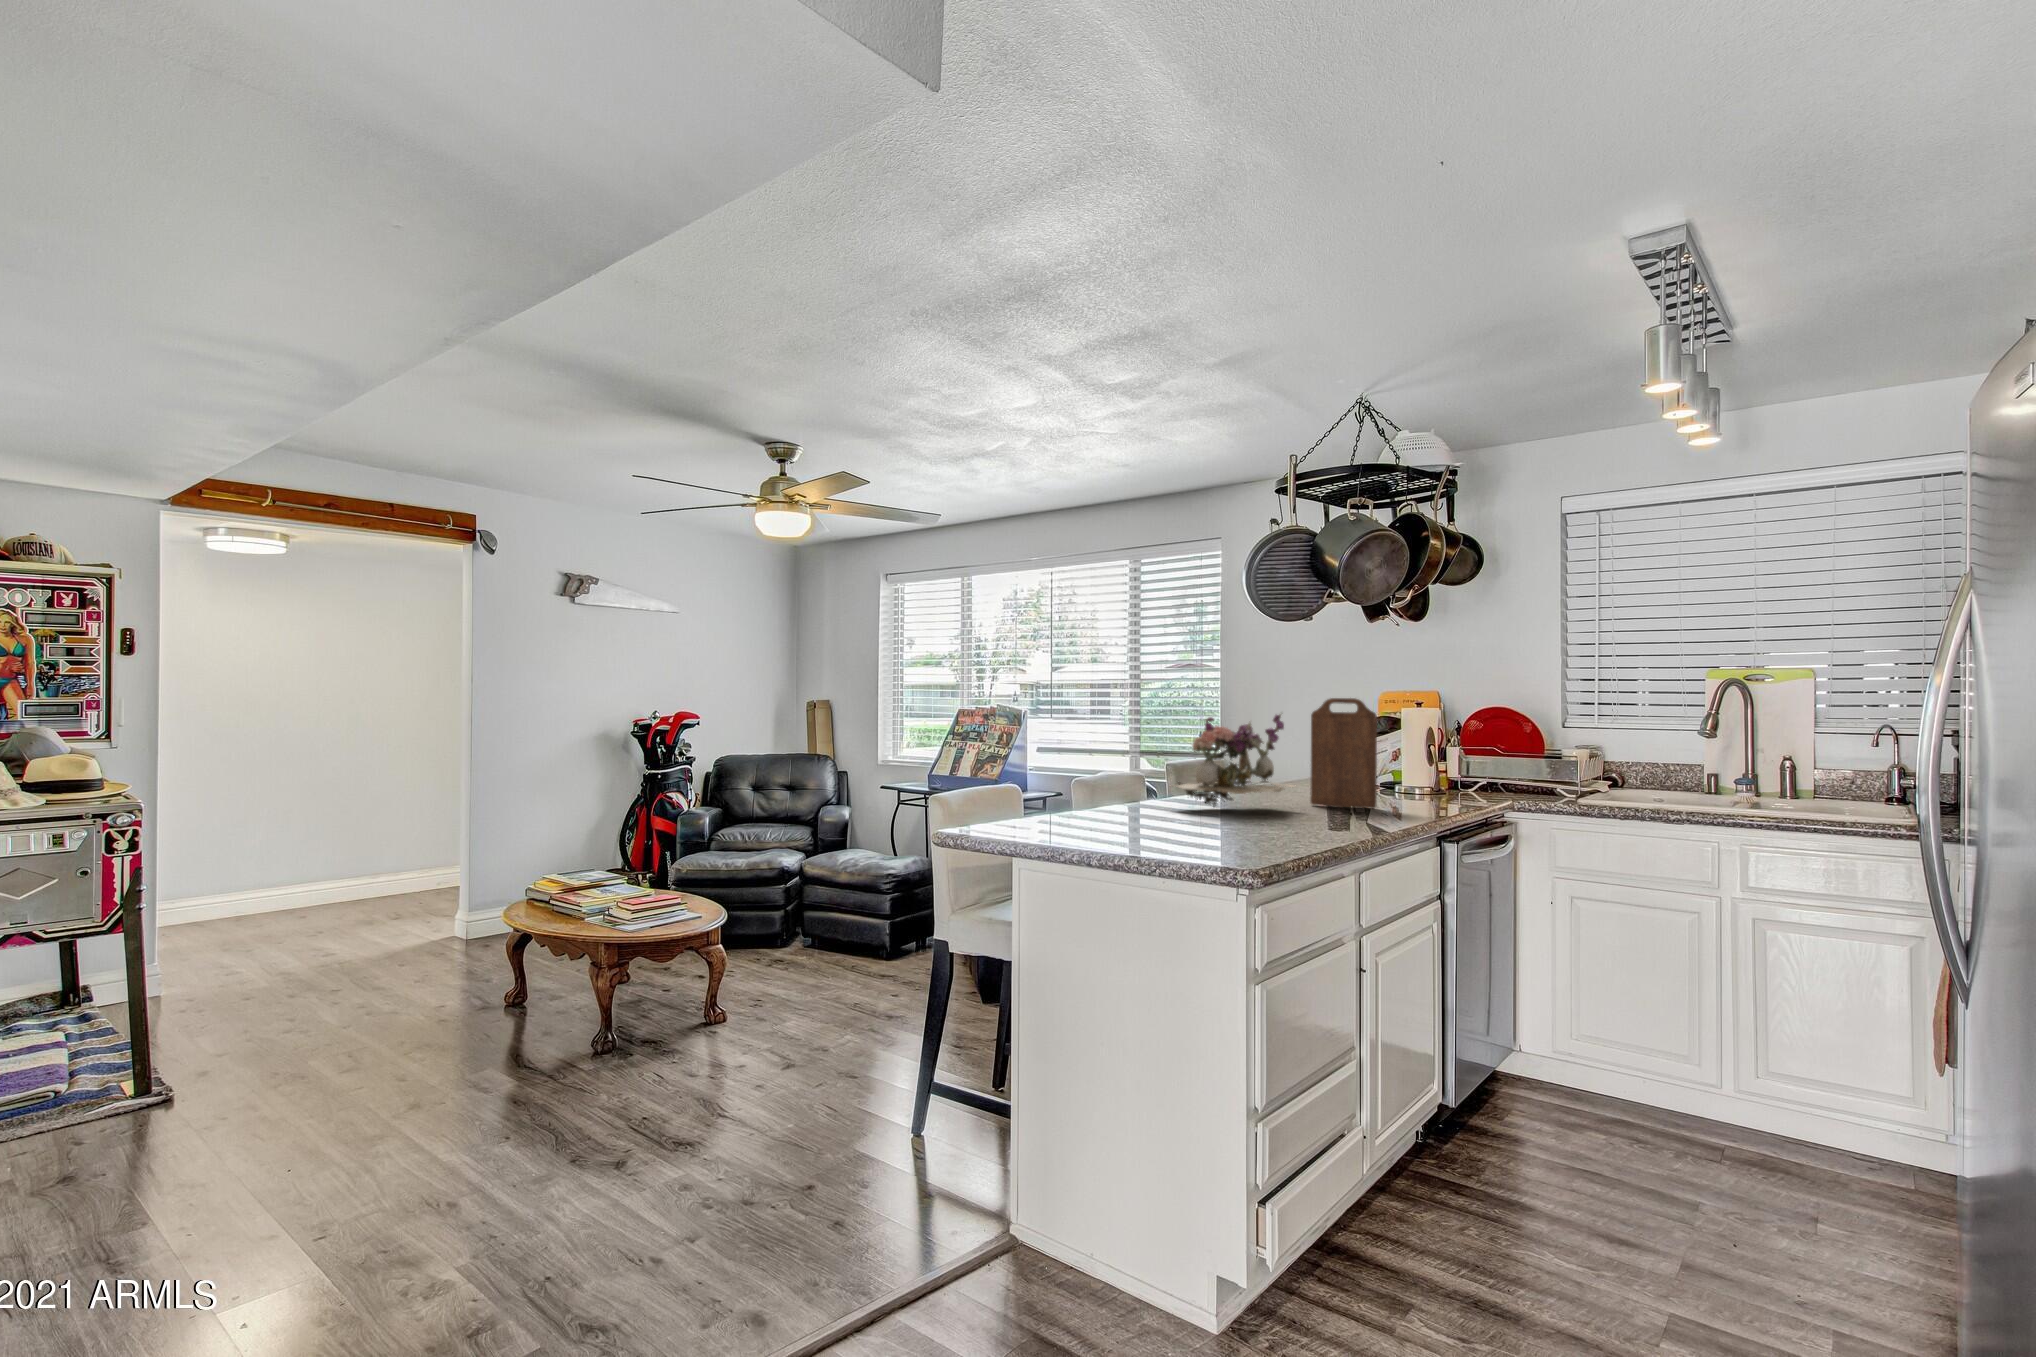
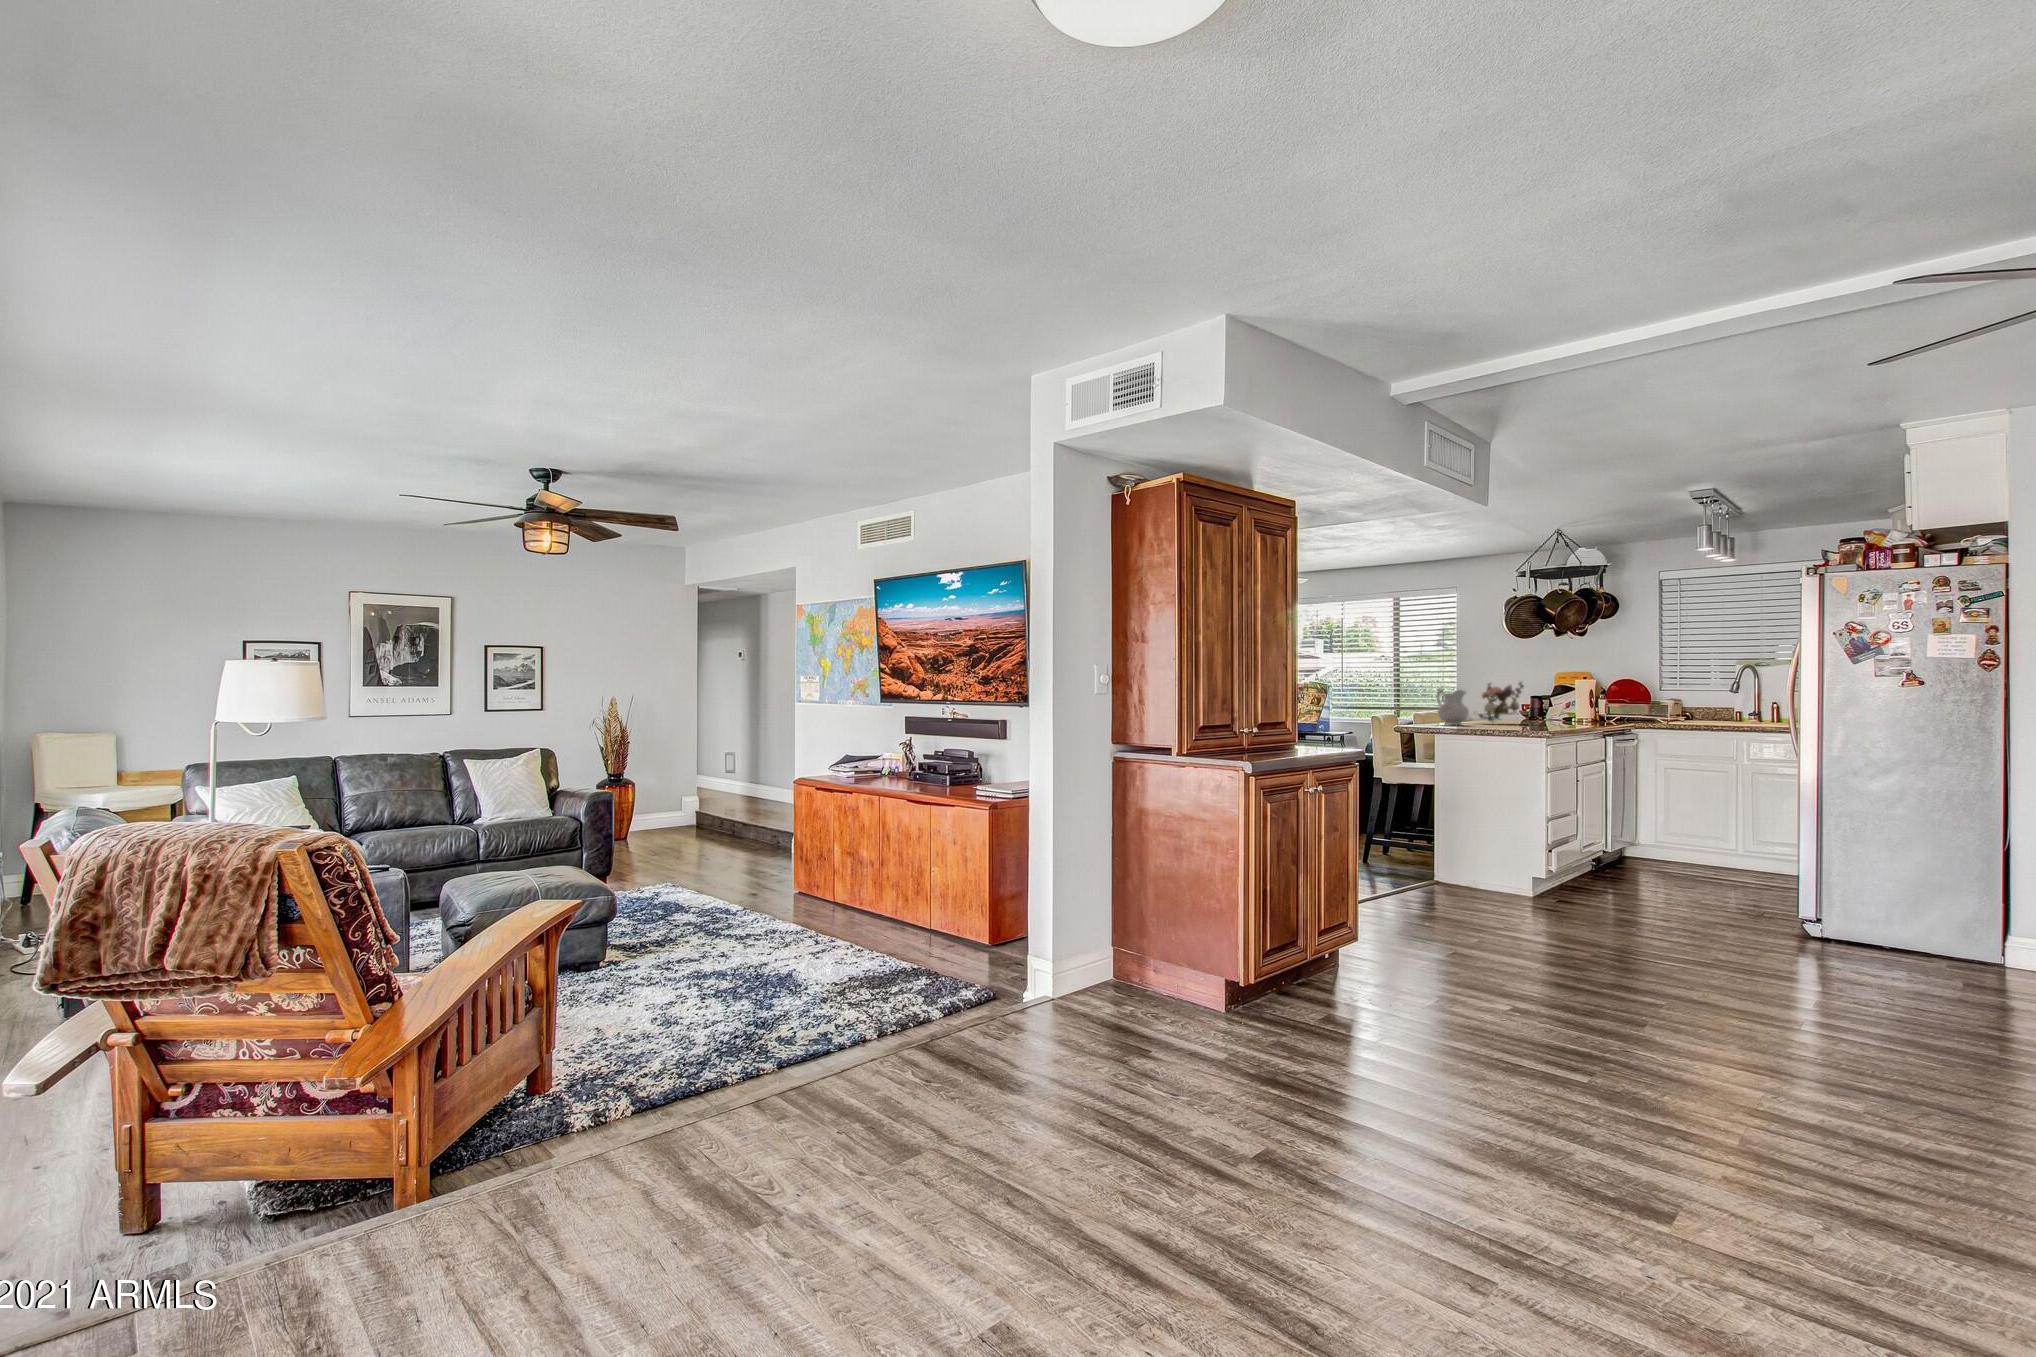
cutting board: present [1310,698,1377,809] -> none [1535,674,1568,724]
ceramic pitcher: none [1071,732,1139,824] -> present [1436,688,1469,725]

